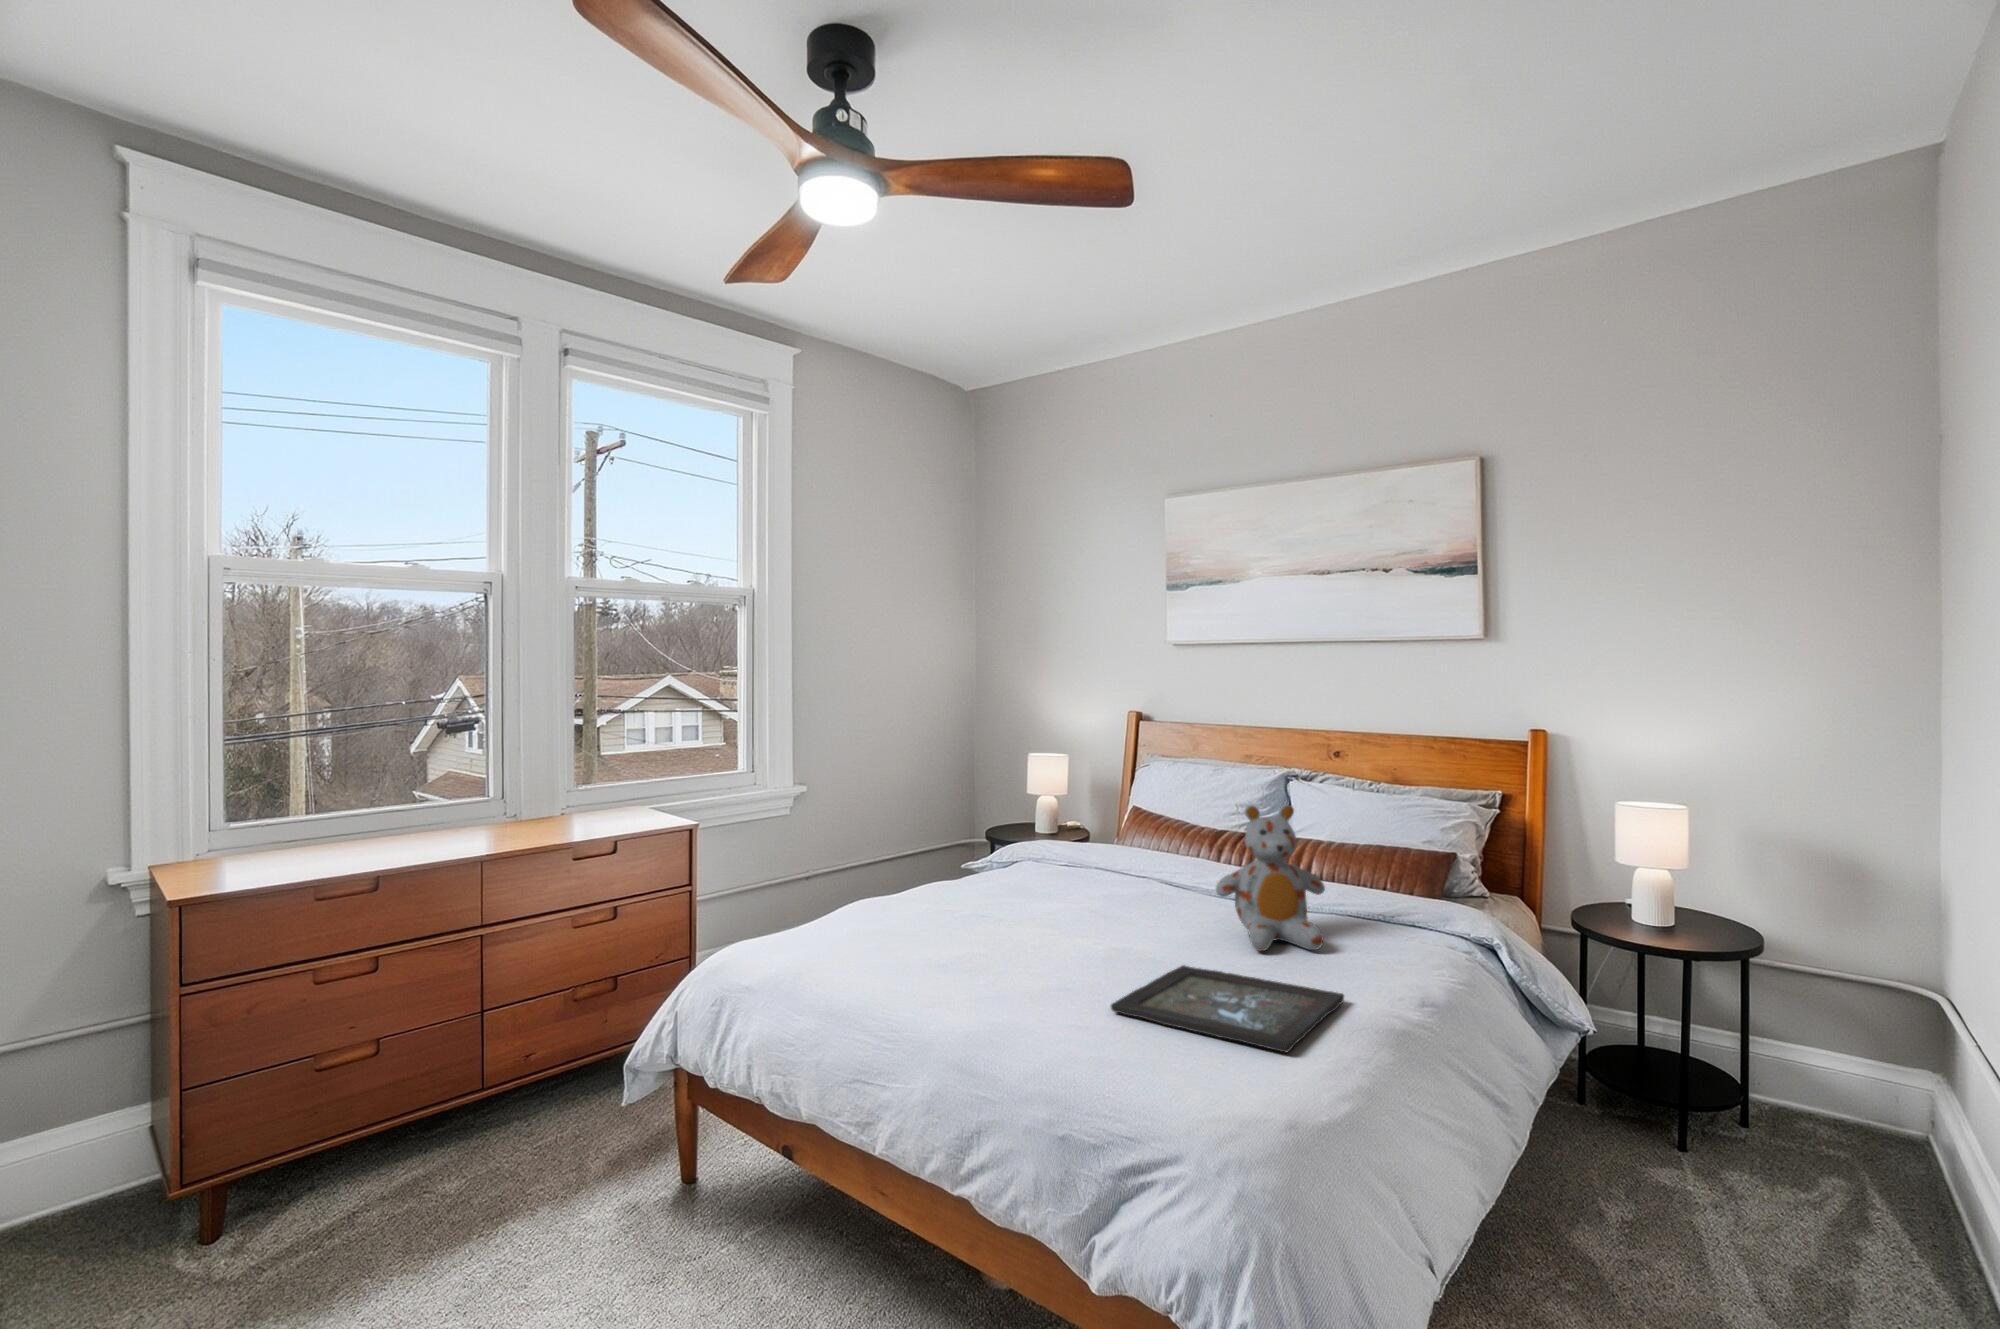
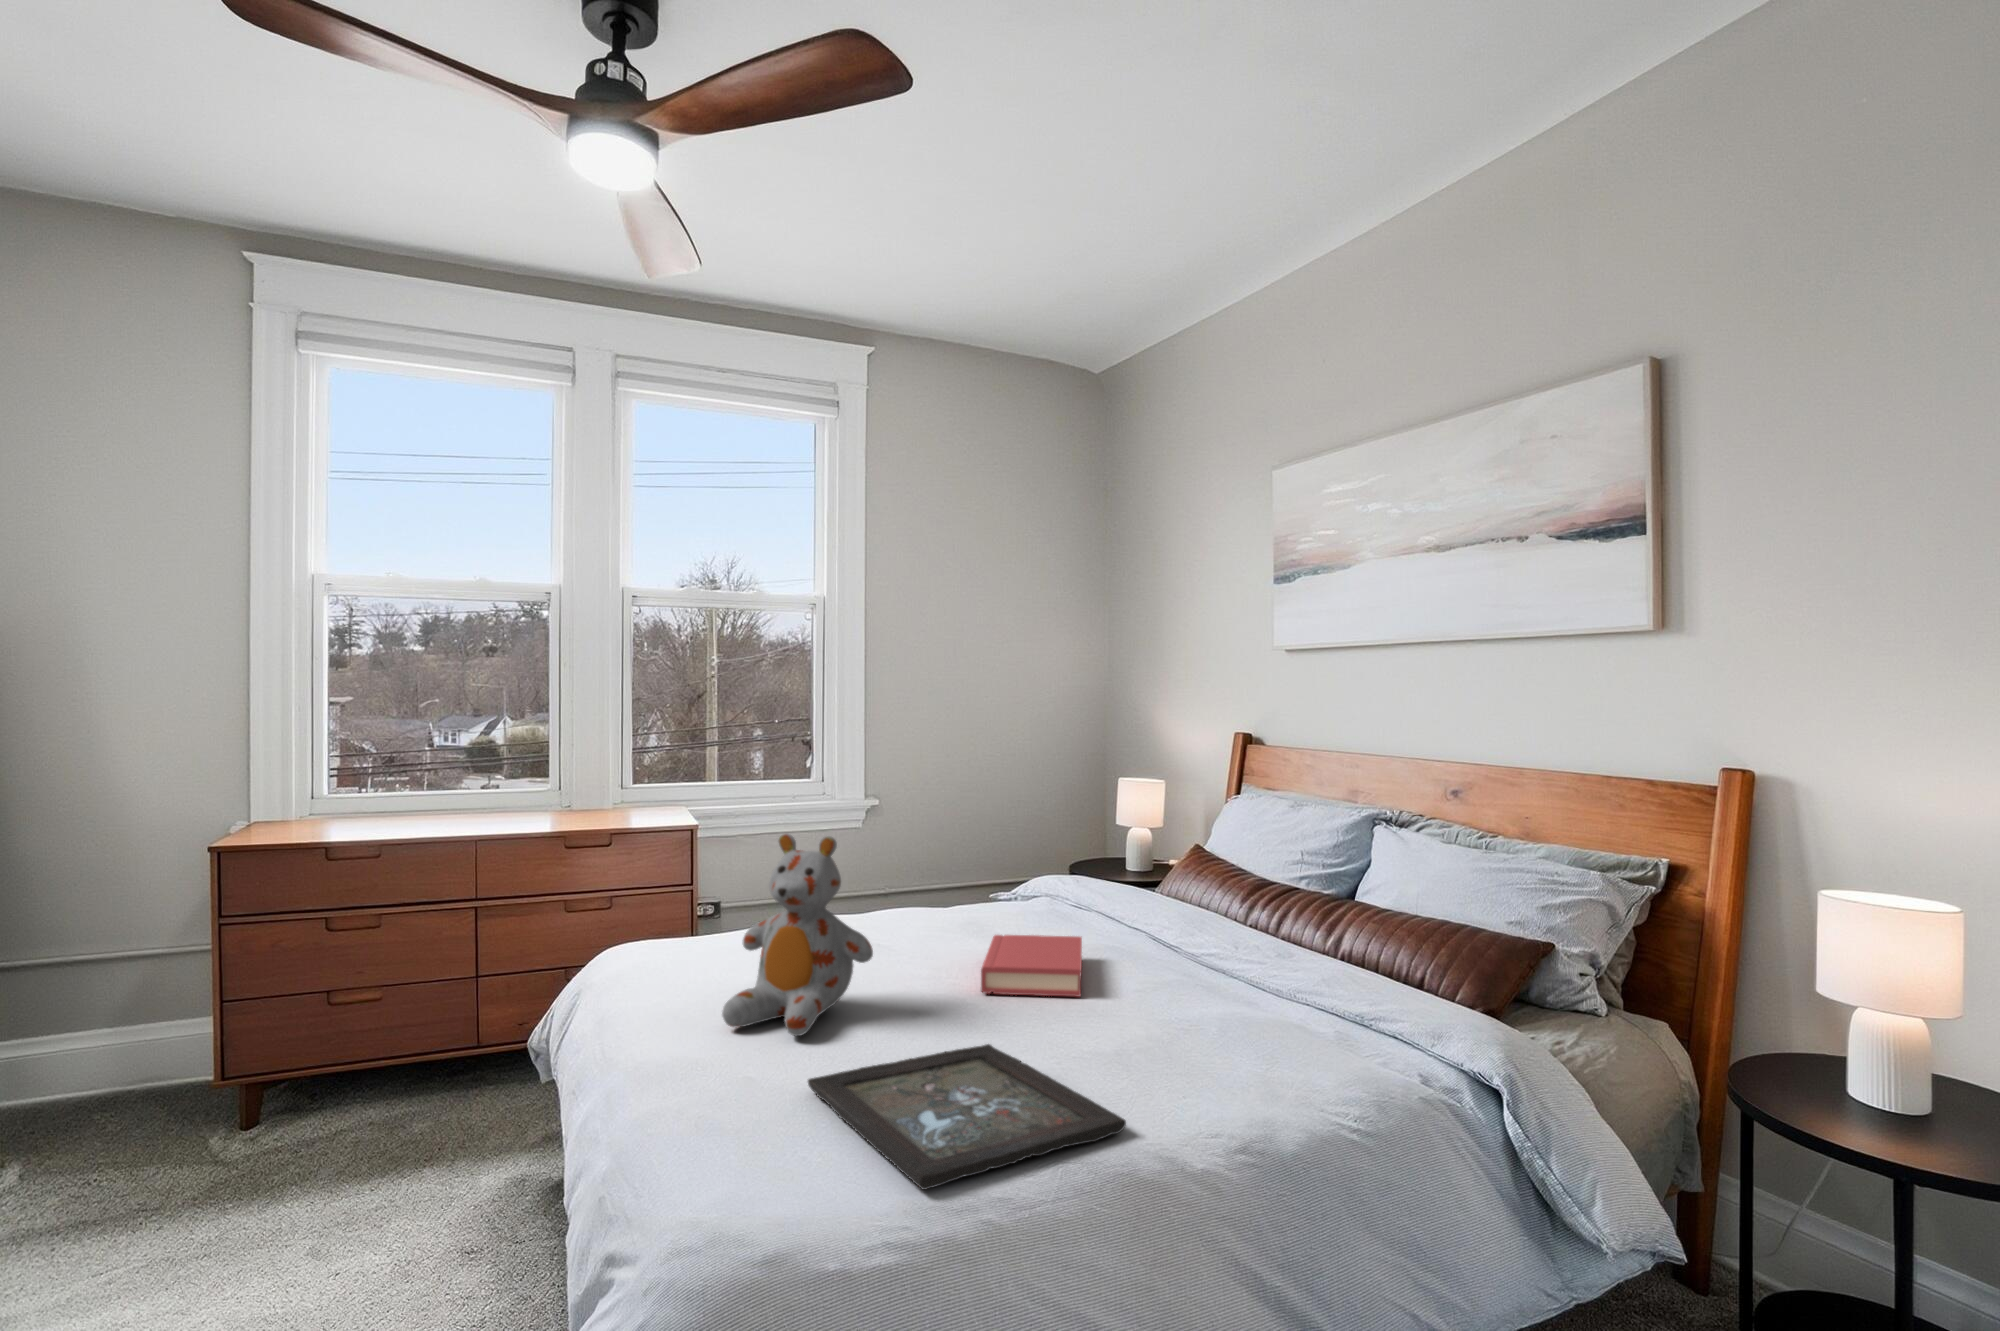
stuffed bear: present [1216,805,1325,951] -> present [722,833,873,1036]
hardback book: none [1077,884,1185,934] -> present [981,935,1082,997]

